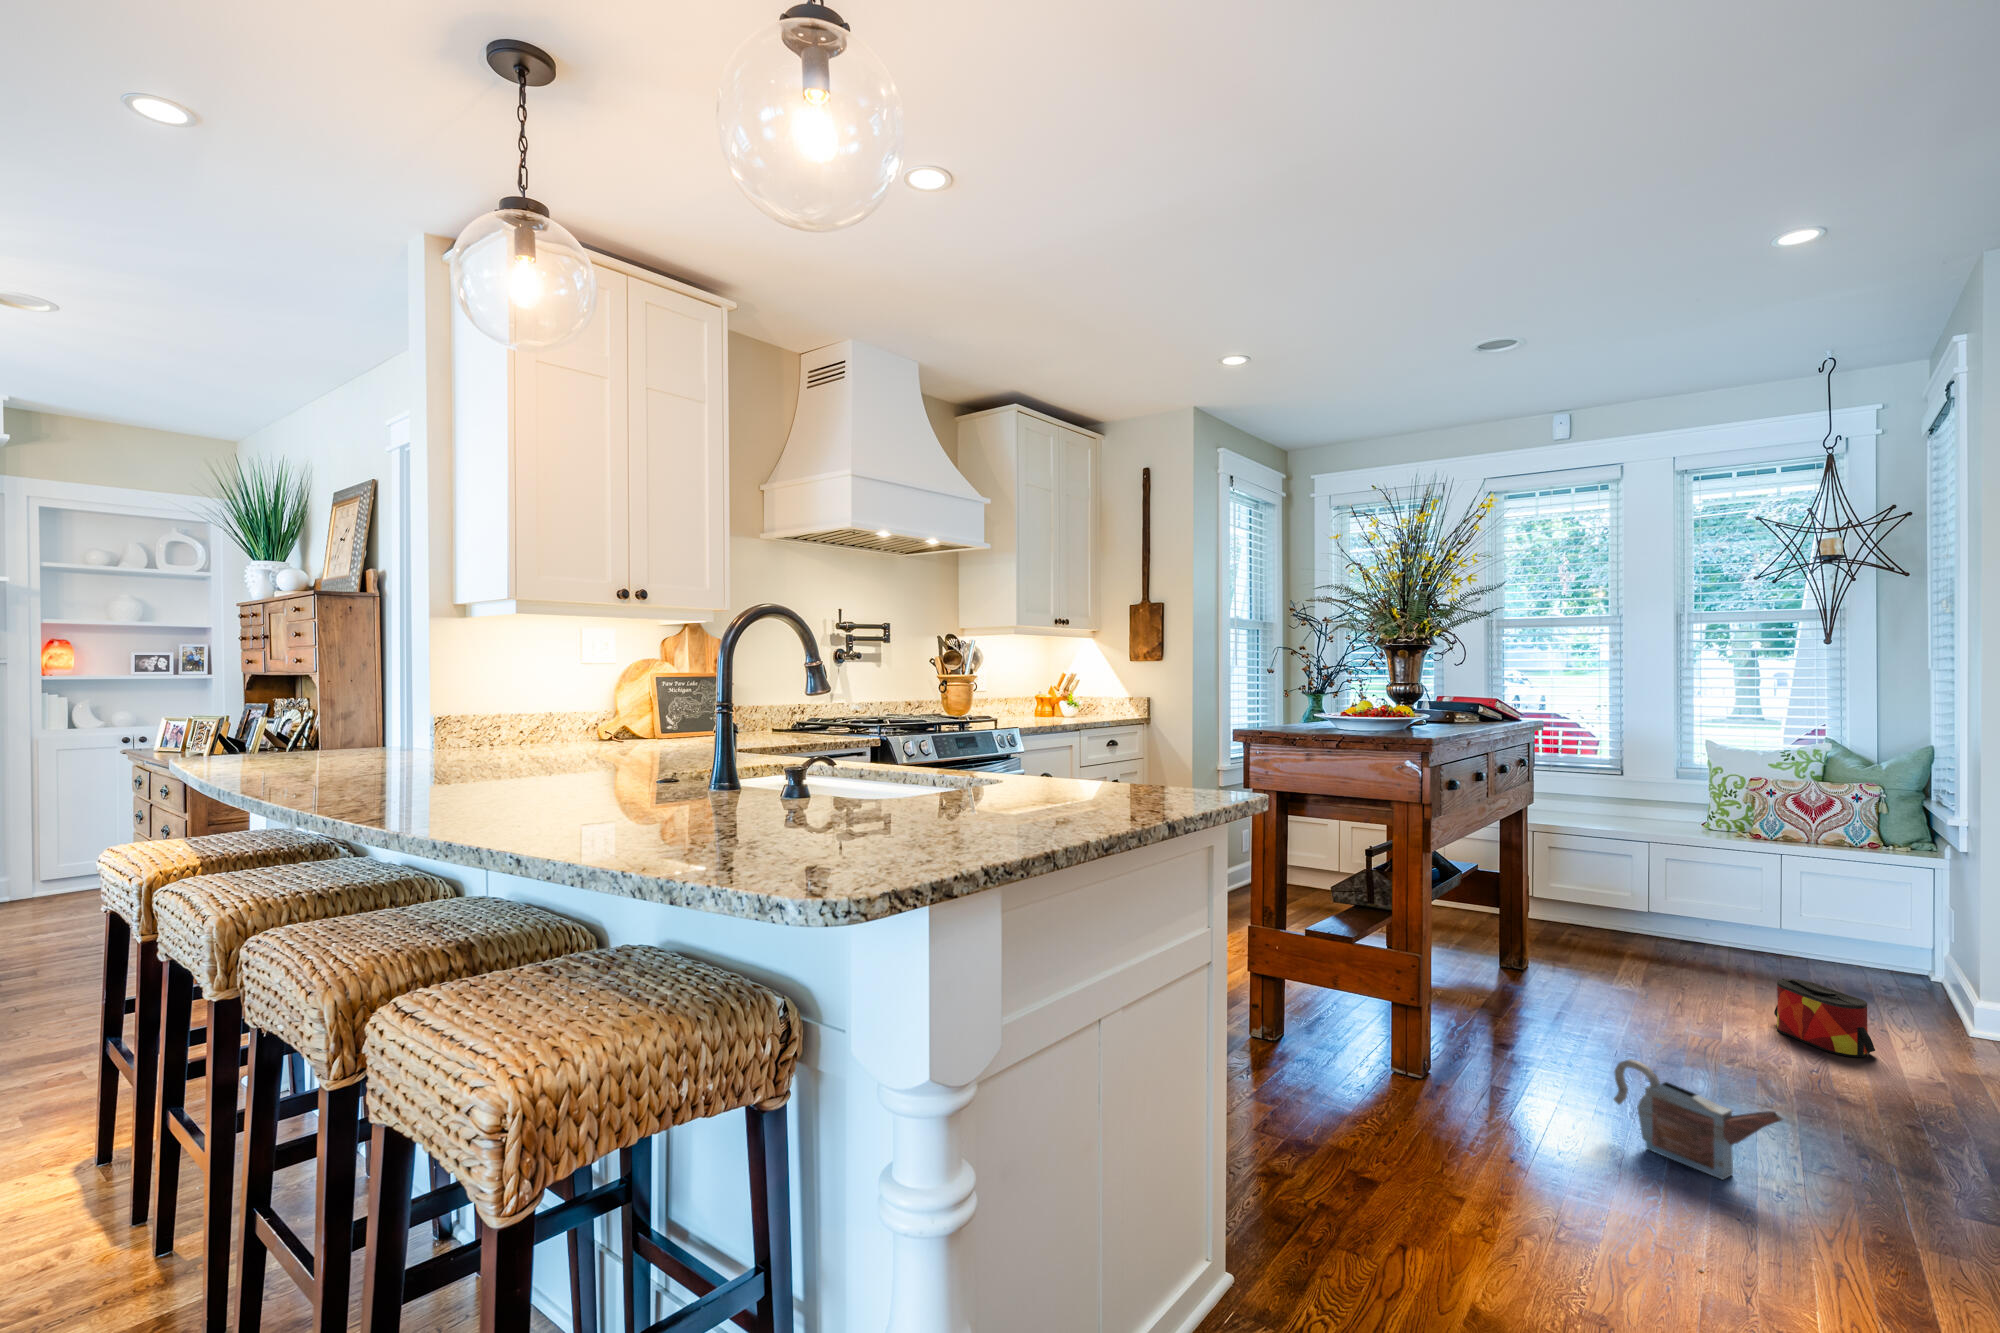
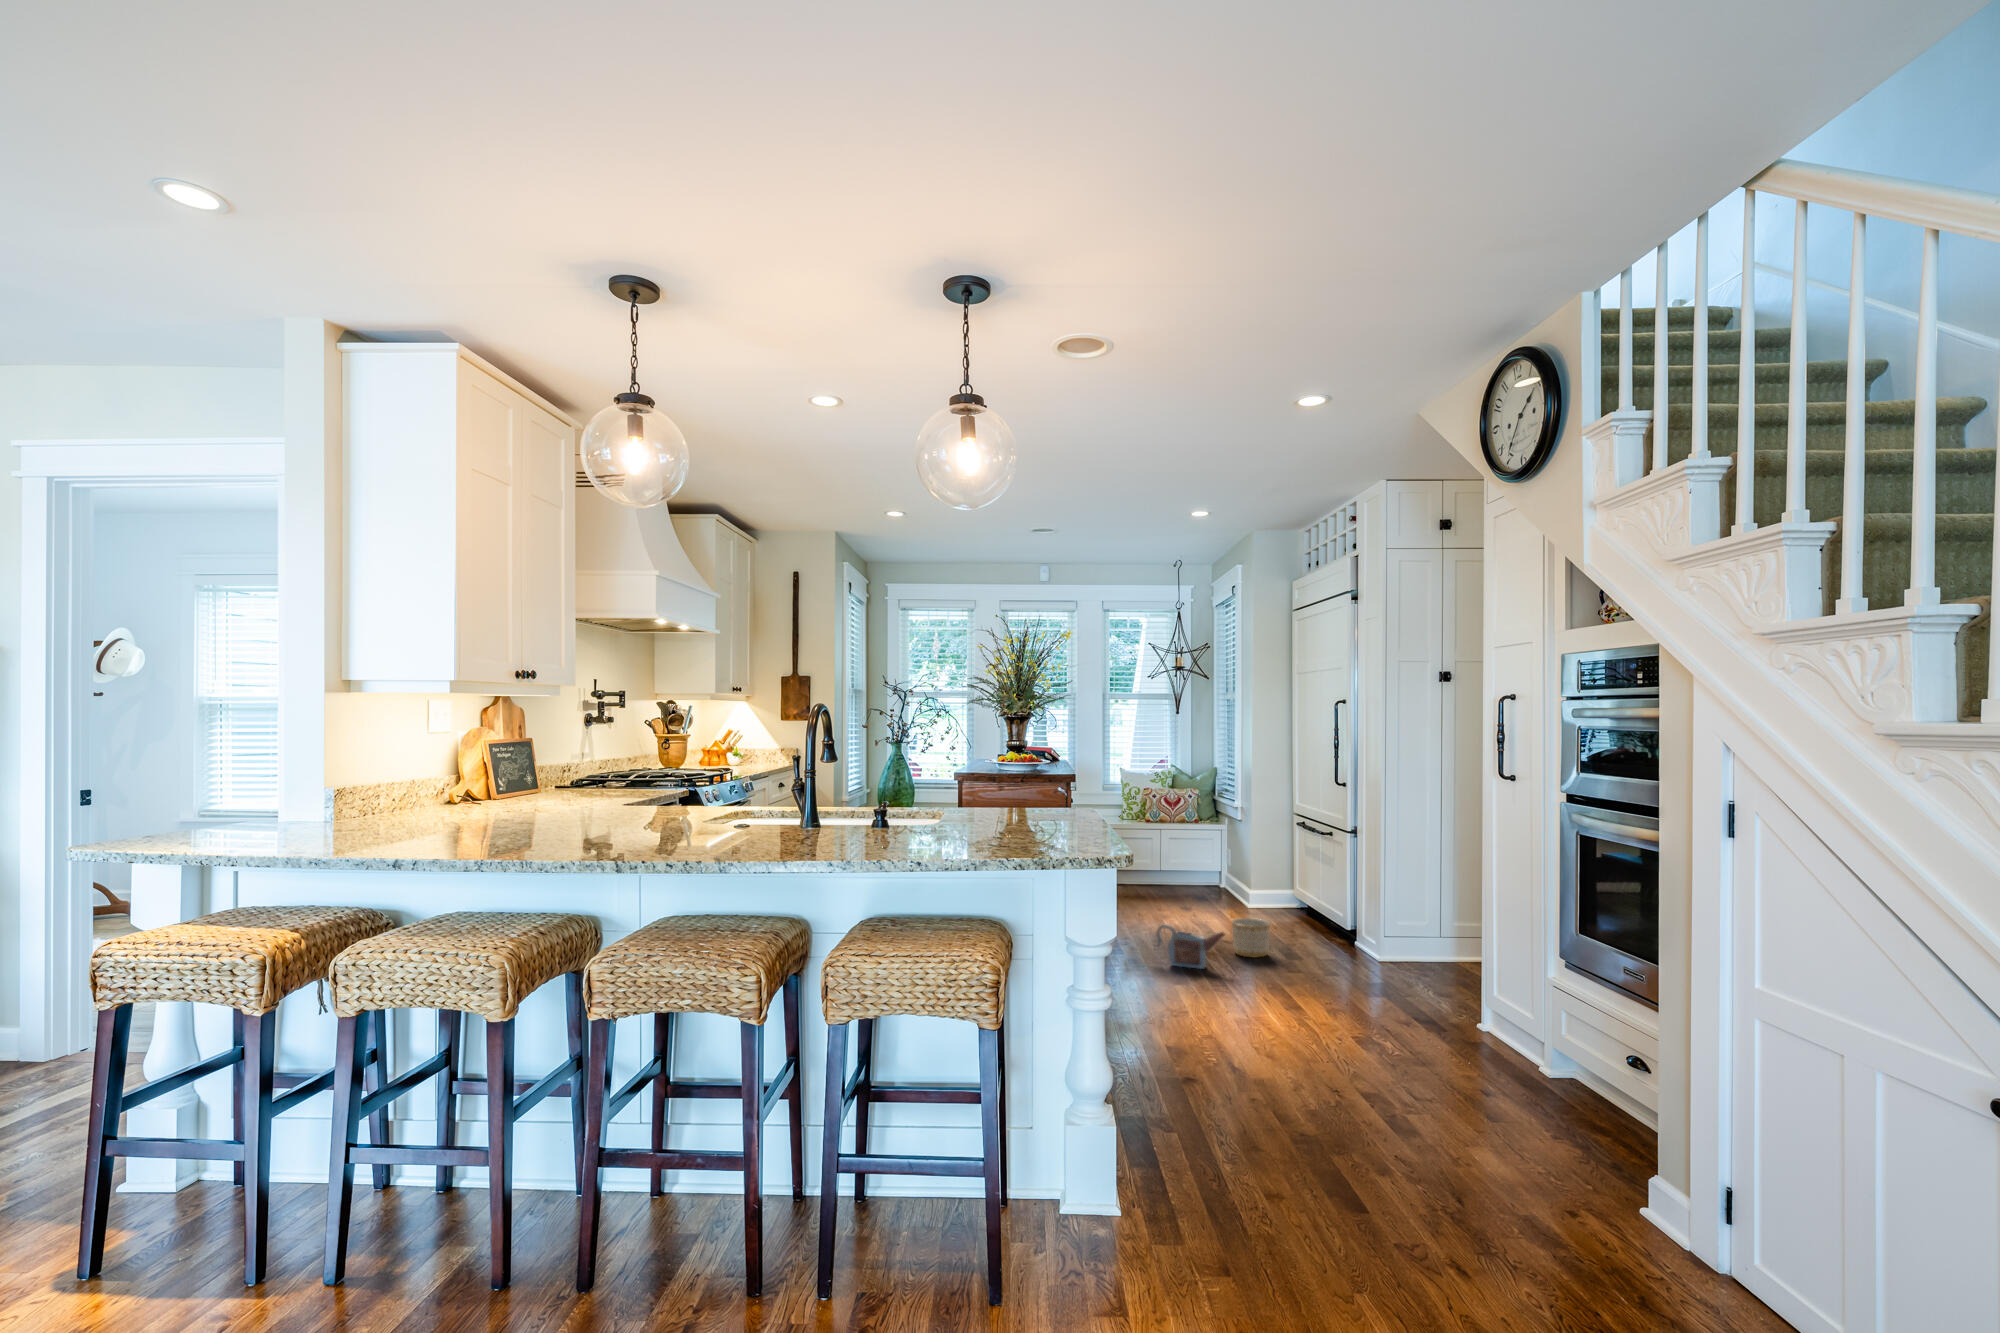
bag: present [1774,978,1875,1057] -> none [1180,889,1223,922]
planter: none [1836,1079,1950,1185] -> present [1232,918,1270,958]

